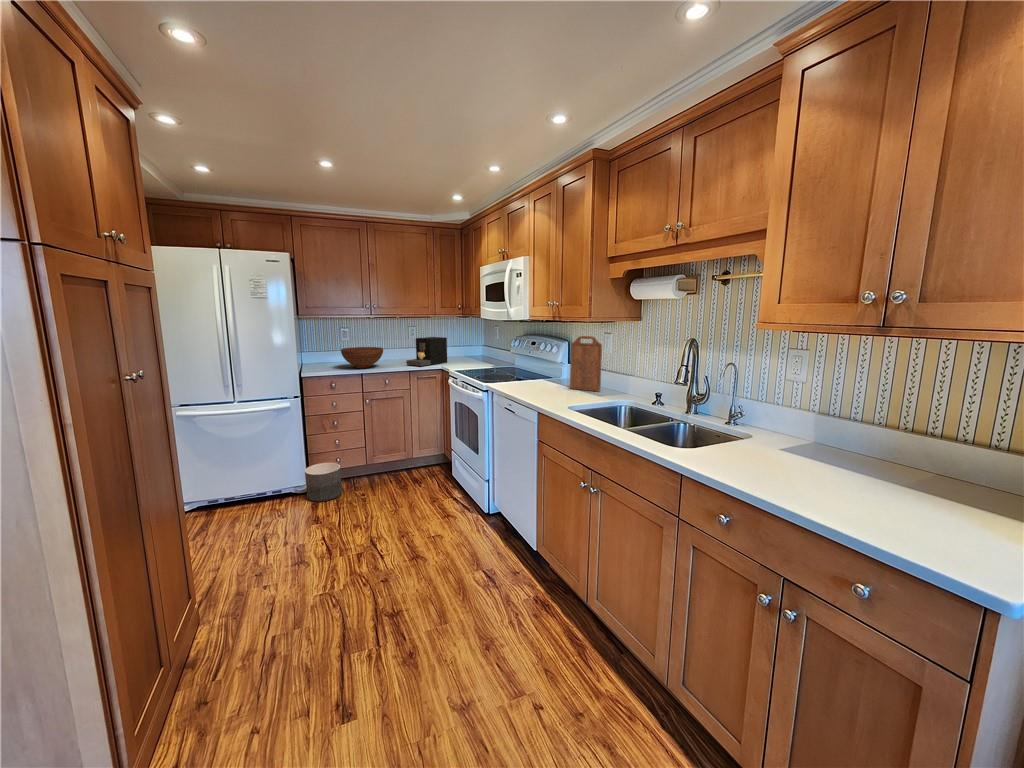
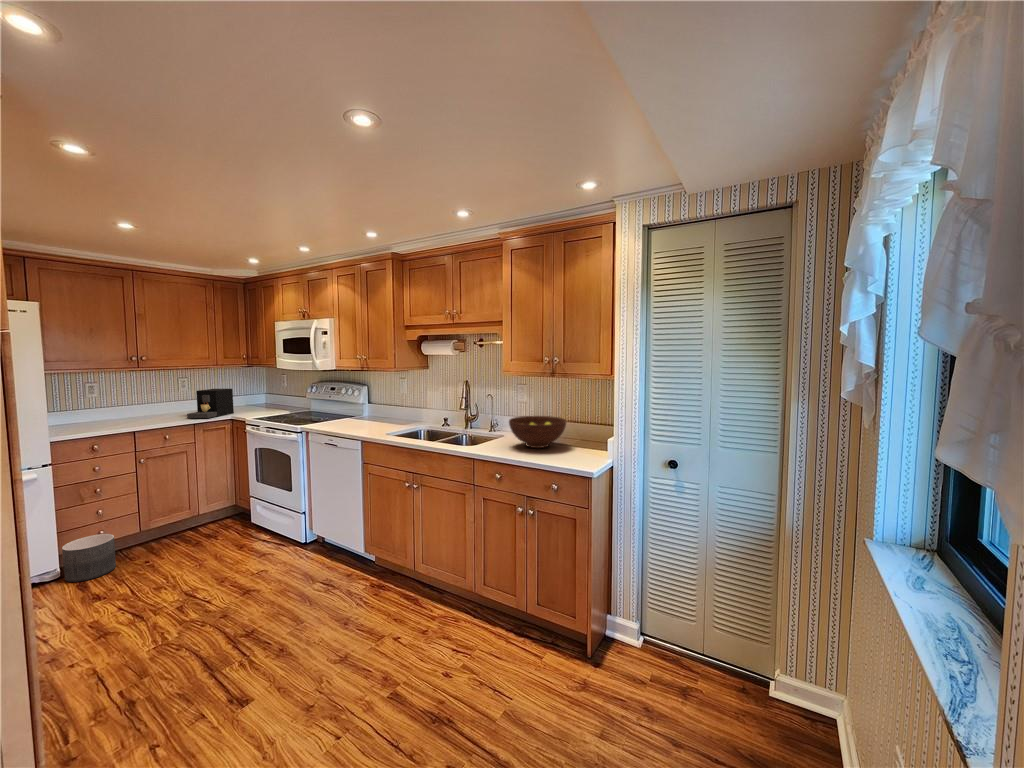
cutting board: present [570,336,602,391] -> none [374,381,400,423]
fruit bowl: present [341,347,383,368] -> present [509,416,566,448]

